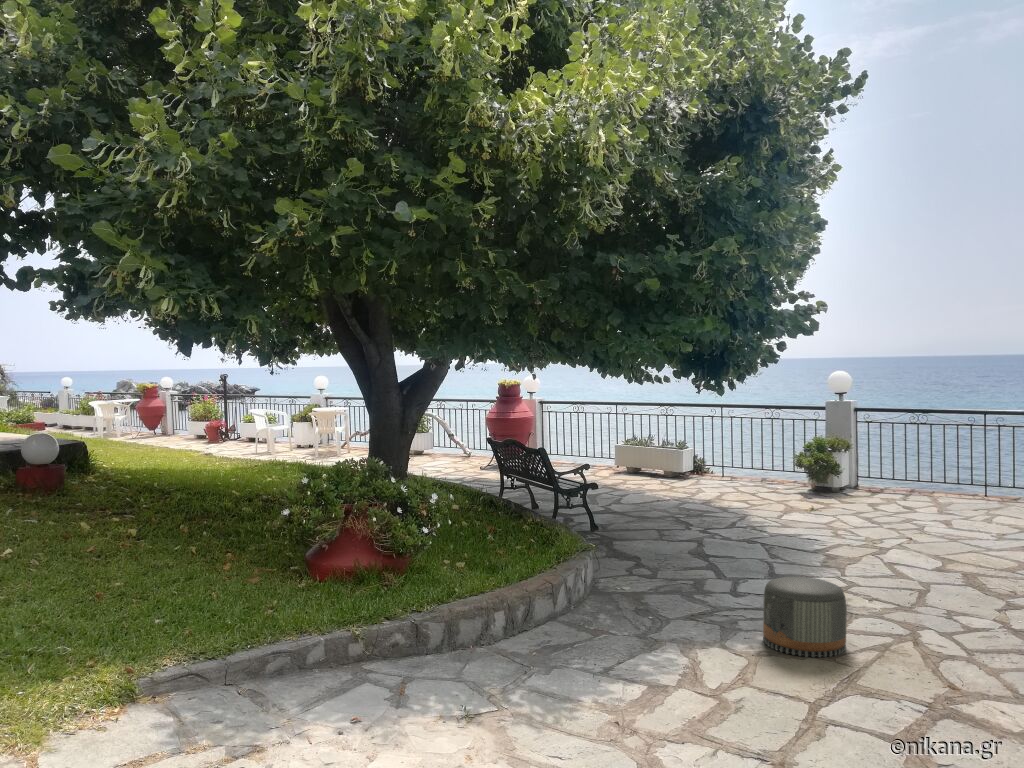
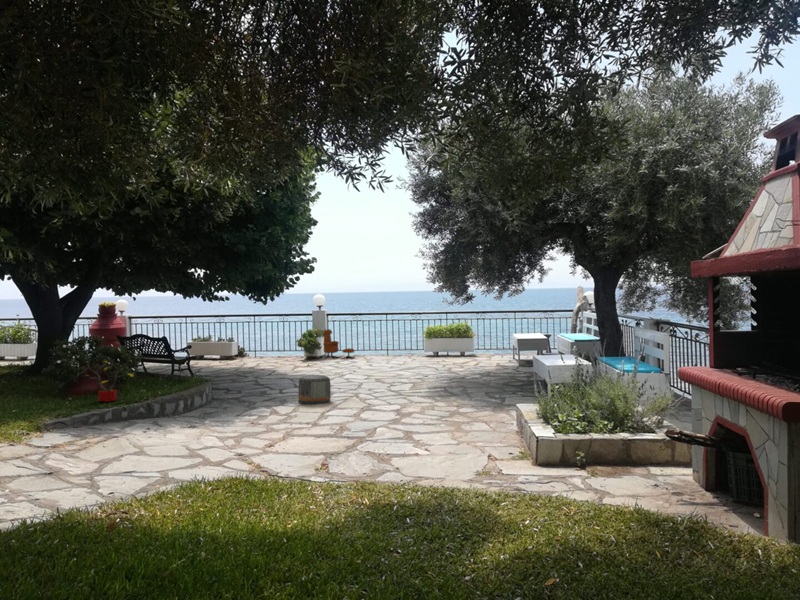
lounge chair: none [844,438,911,499] -> present [323,329,354,359]
decorative plant: none [335,507,415,592] -> present [95,365,133,402]

